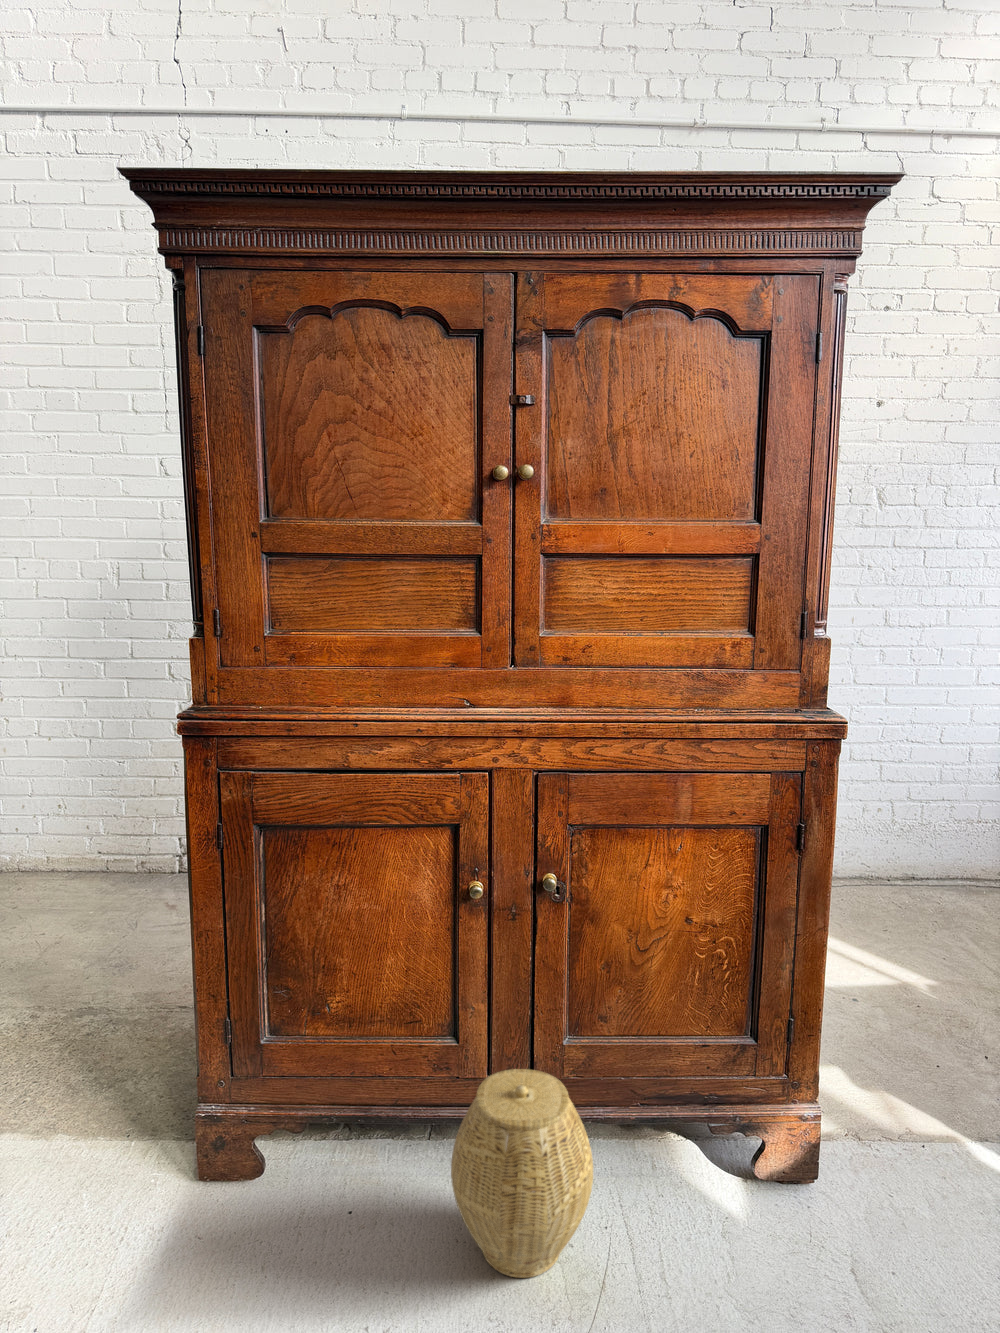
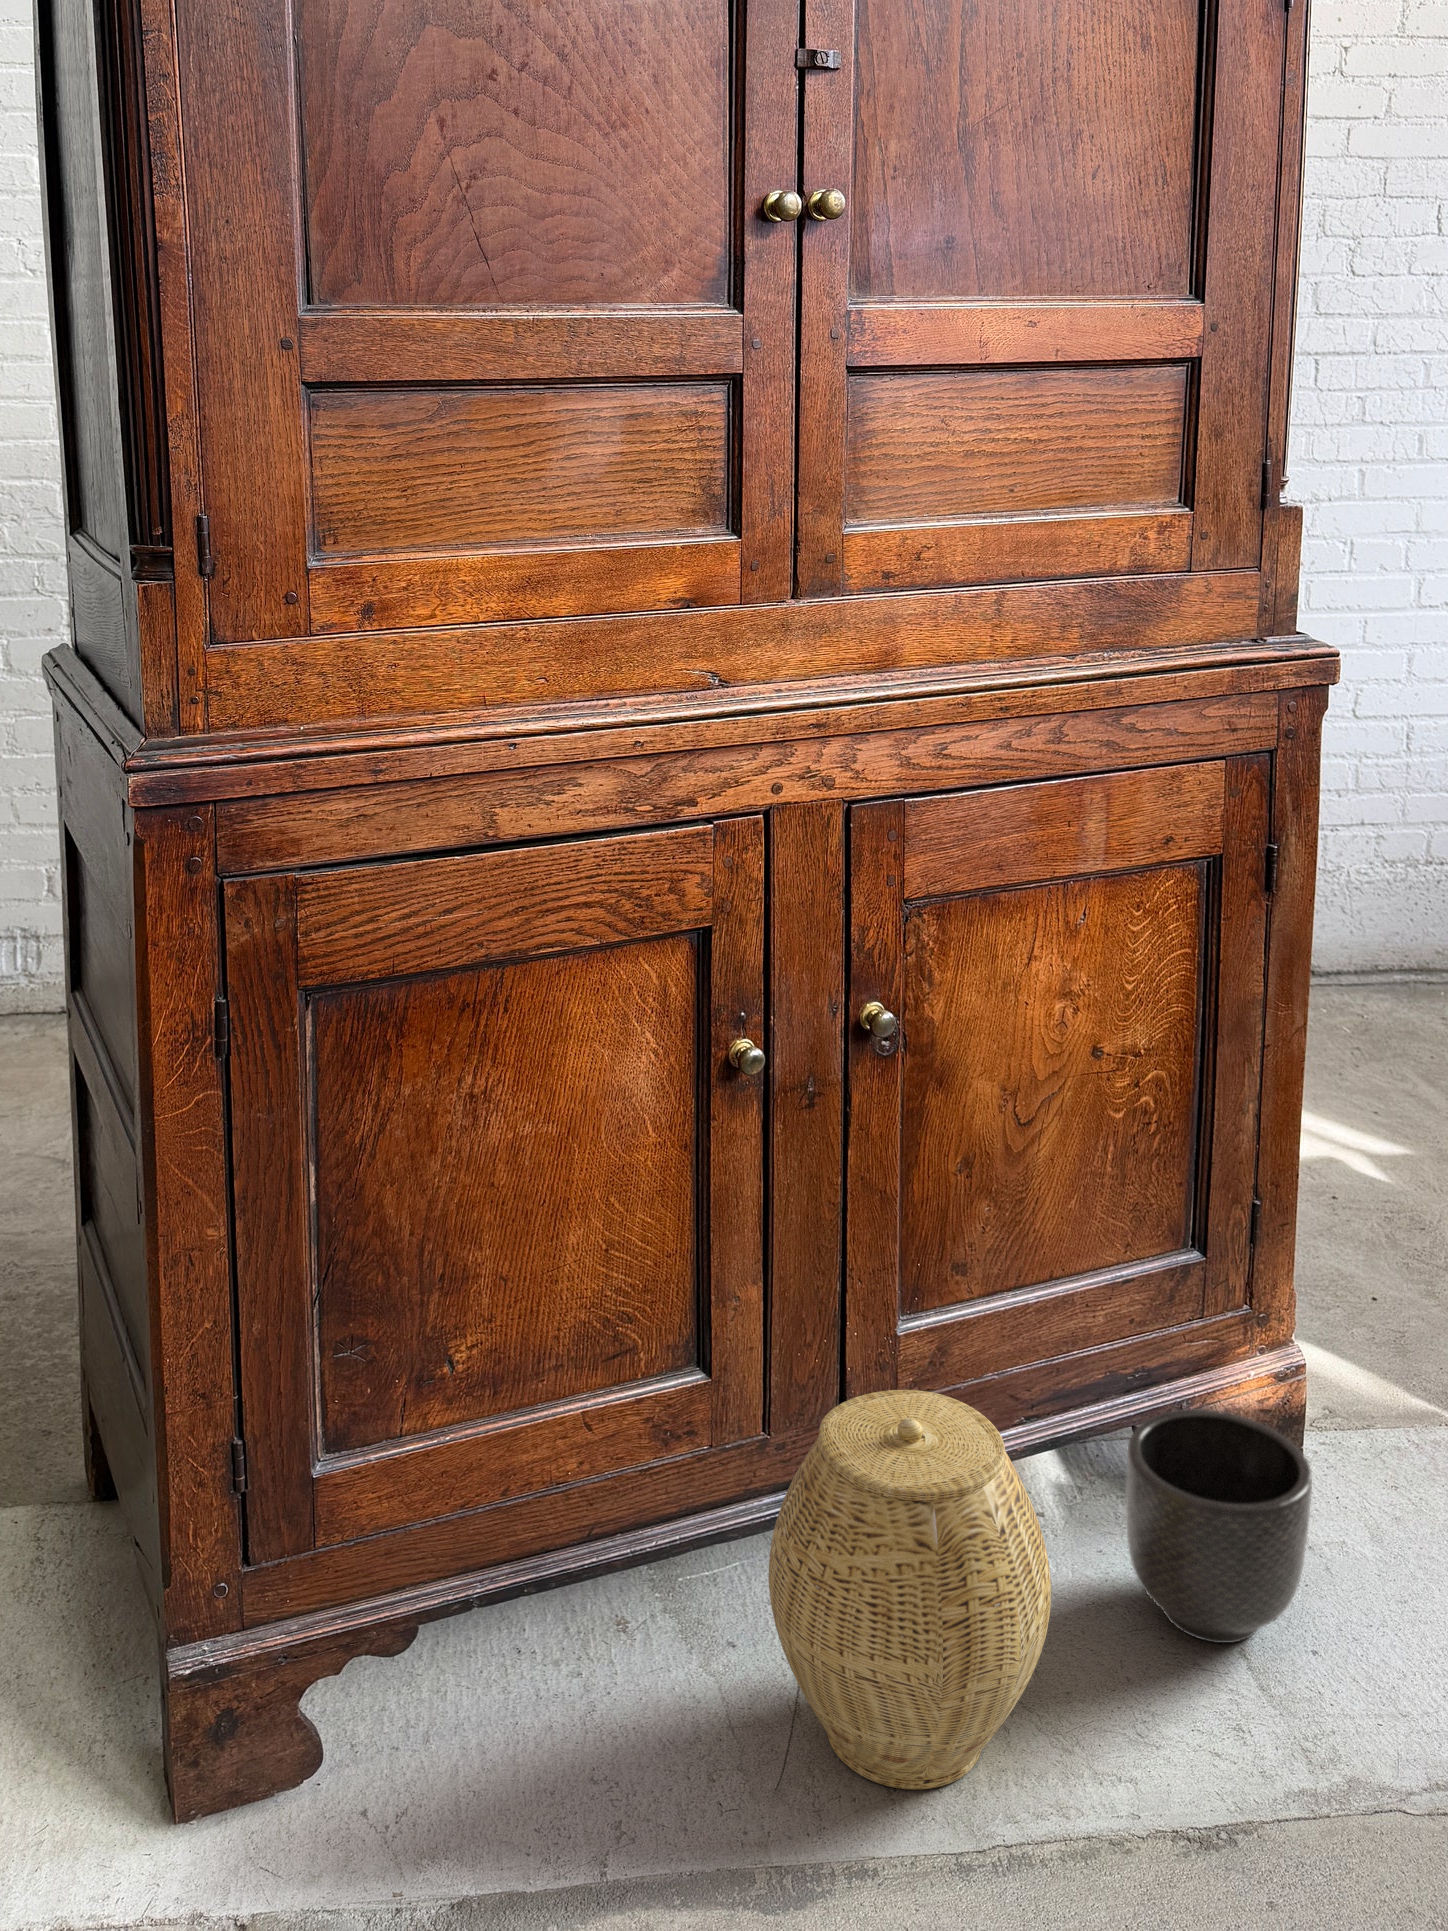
planter: none [677,1121,777,1256] -> present [1126,1409,1312,1643]

